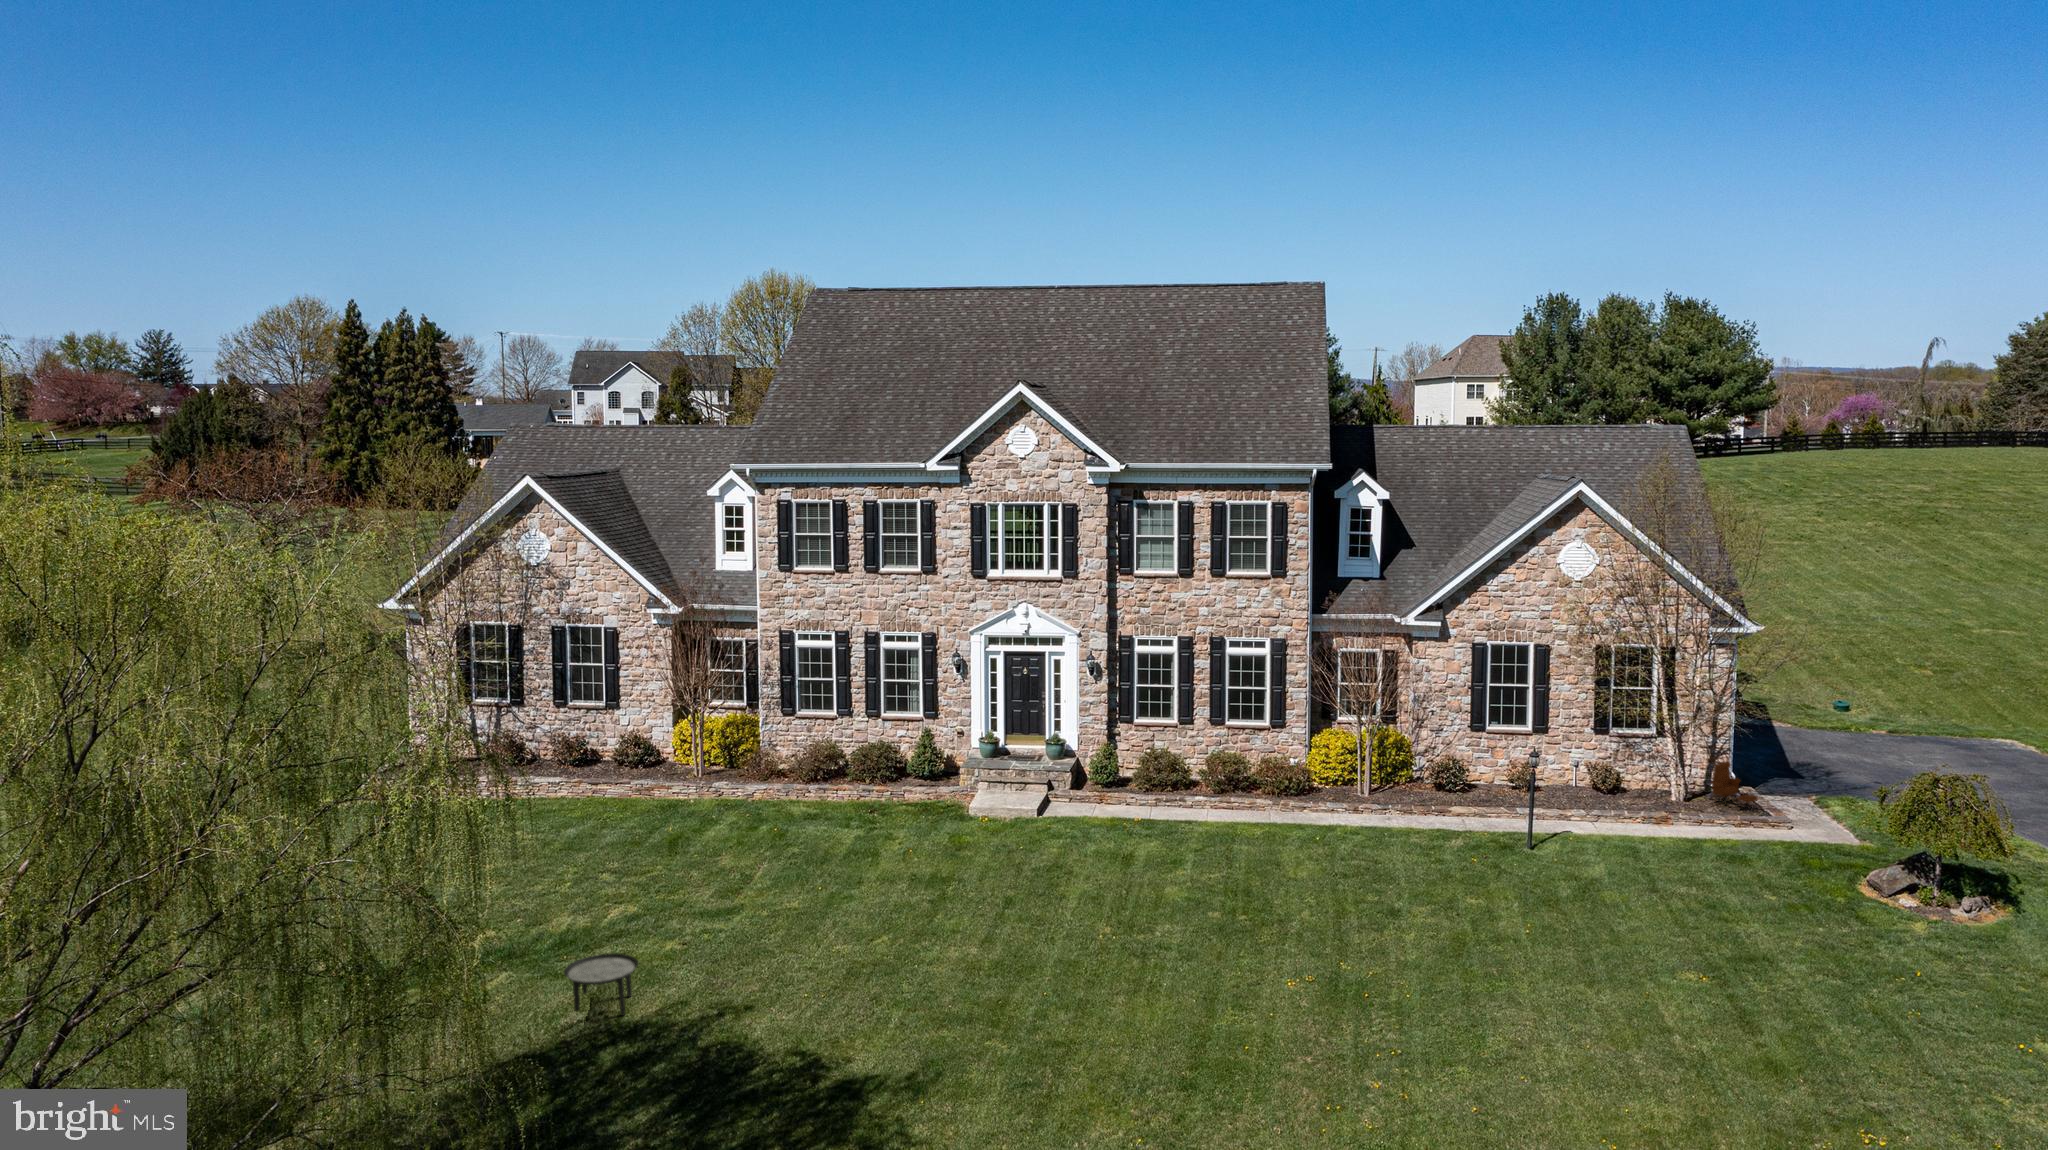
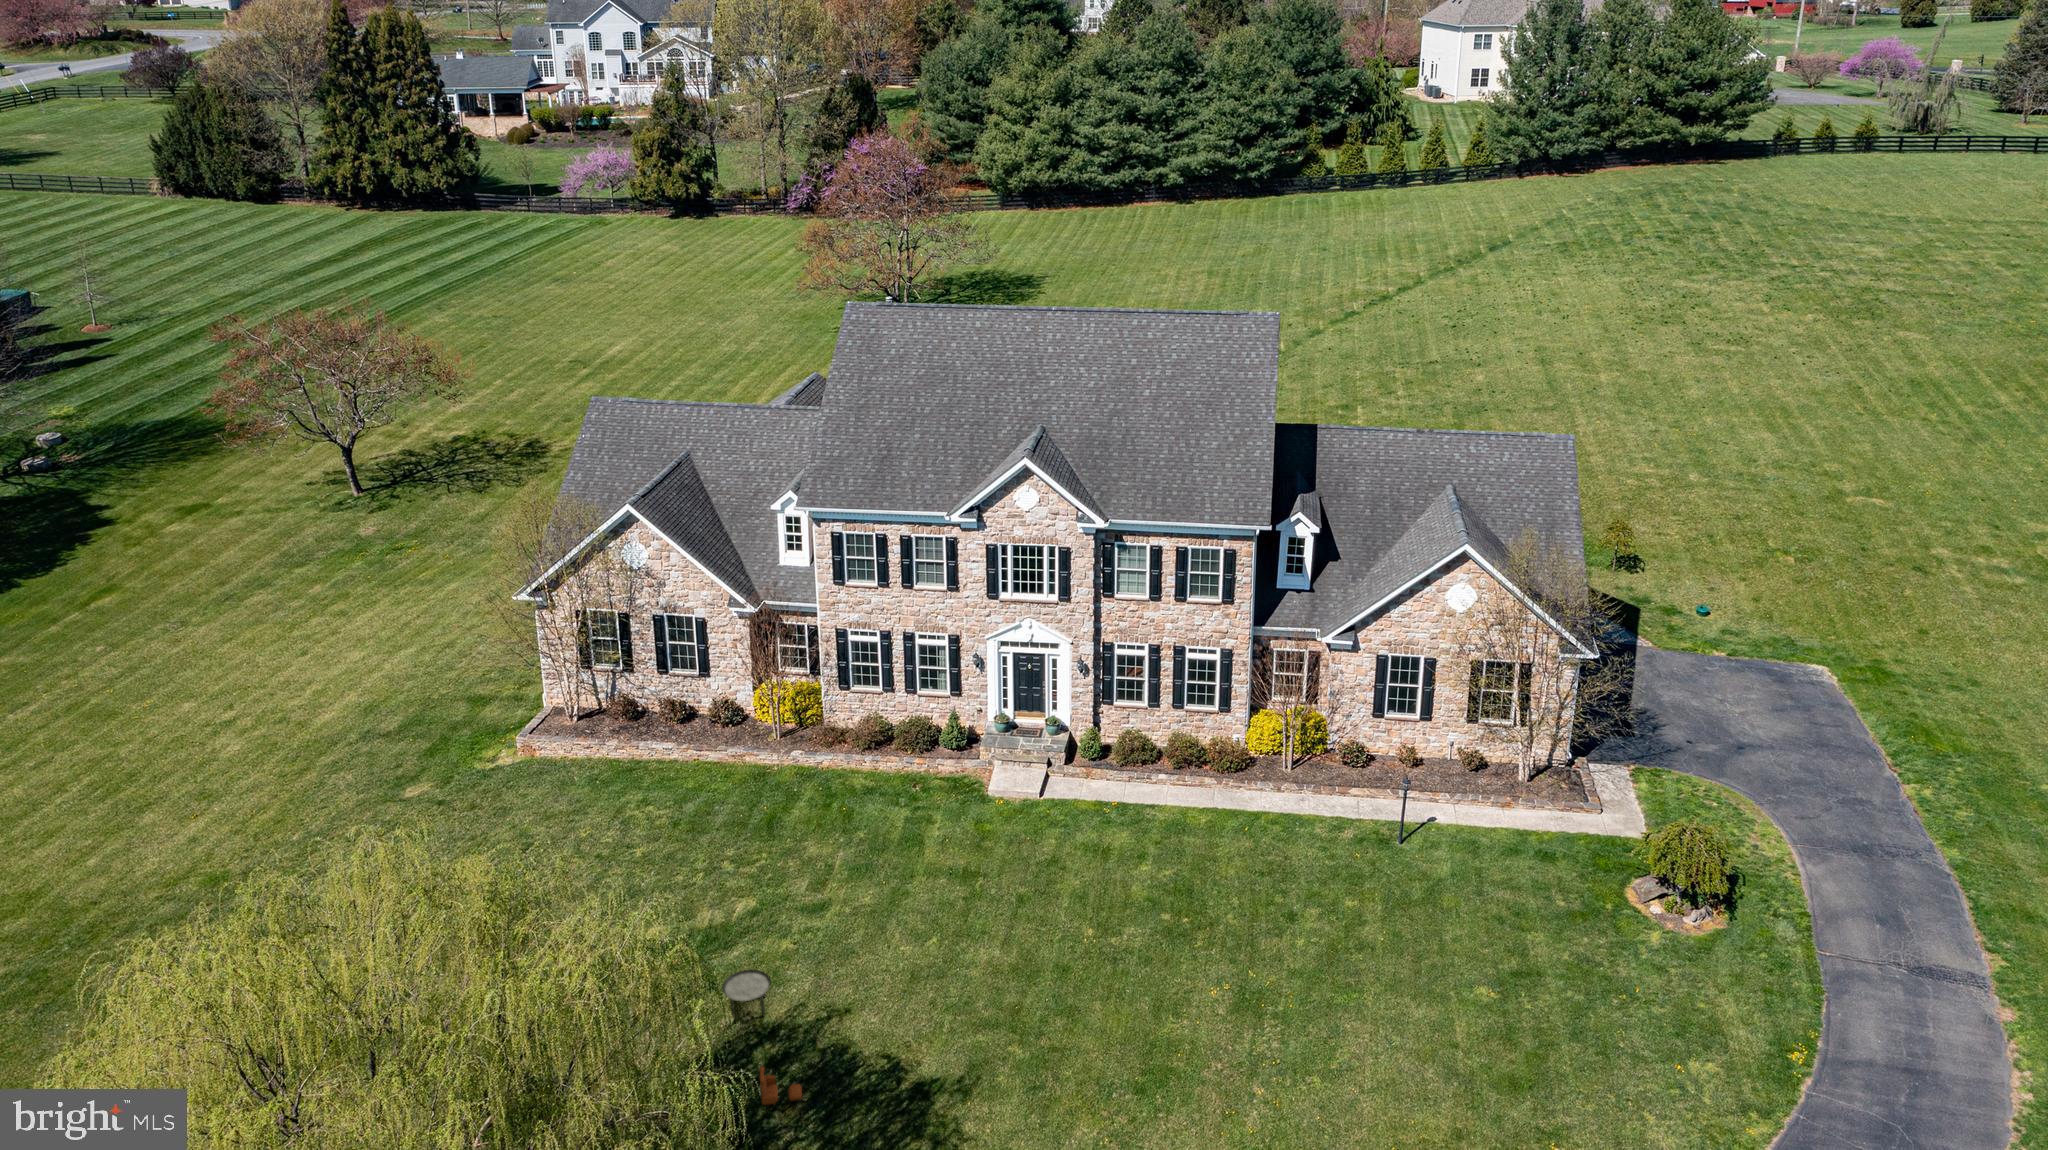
lounge chair: present [1711,761,1758,811] -> present [760,1067,804,1110]

